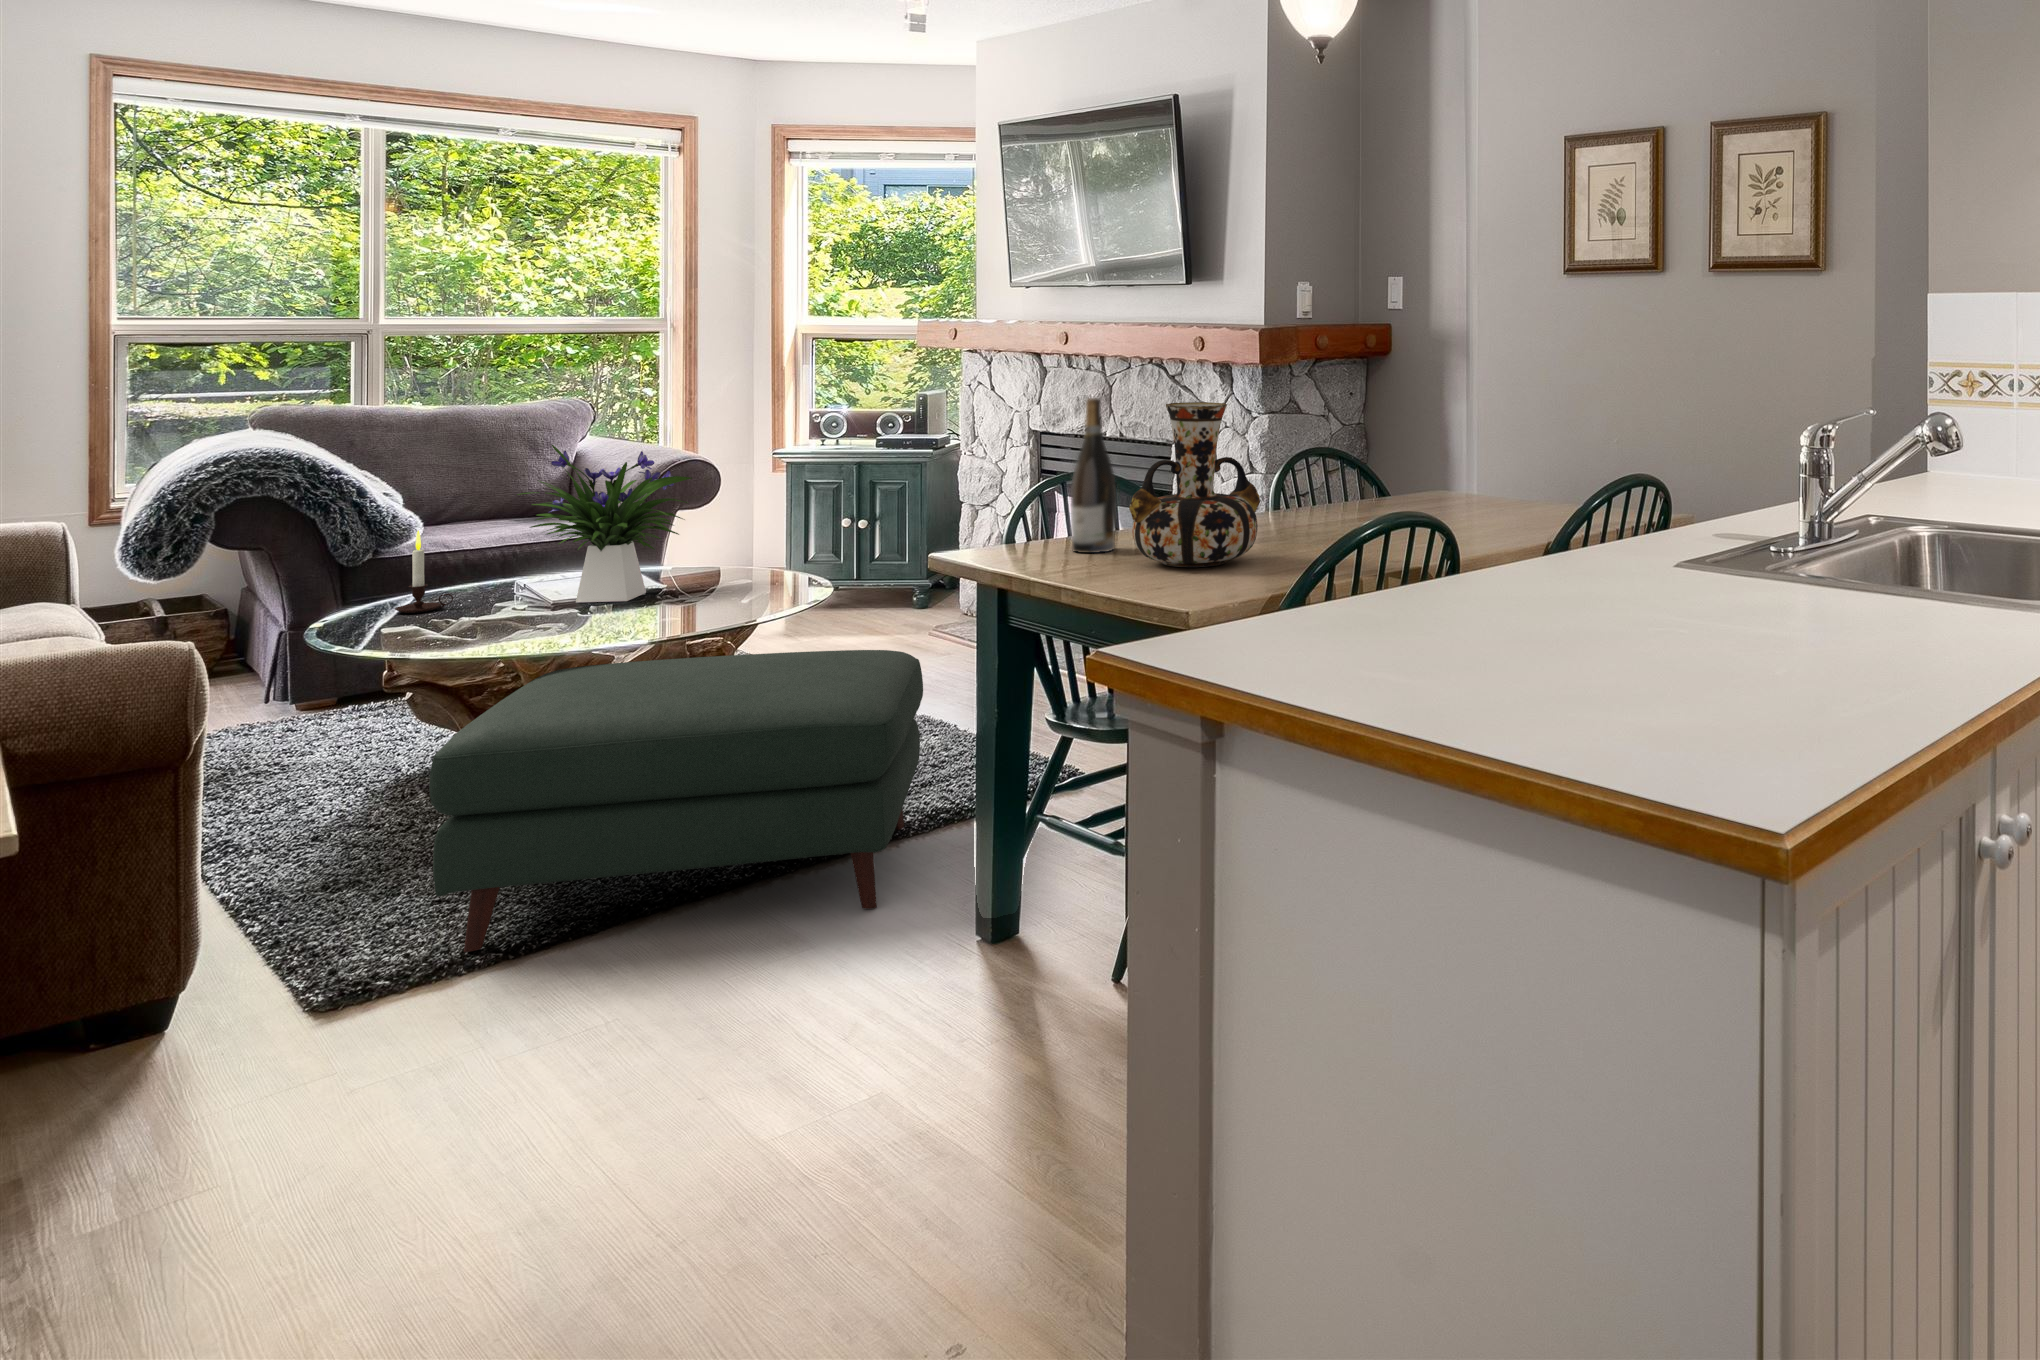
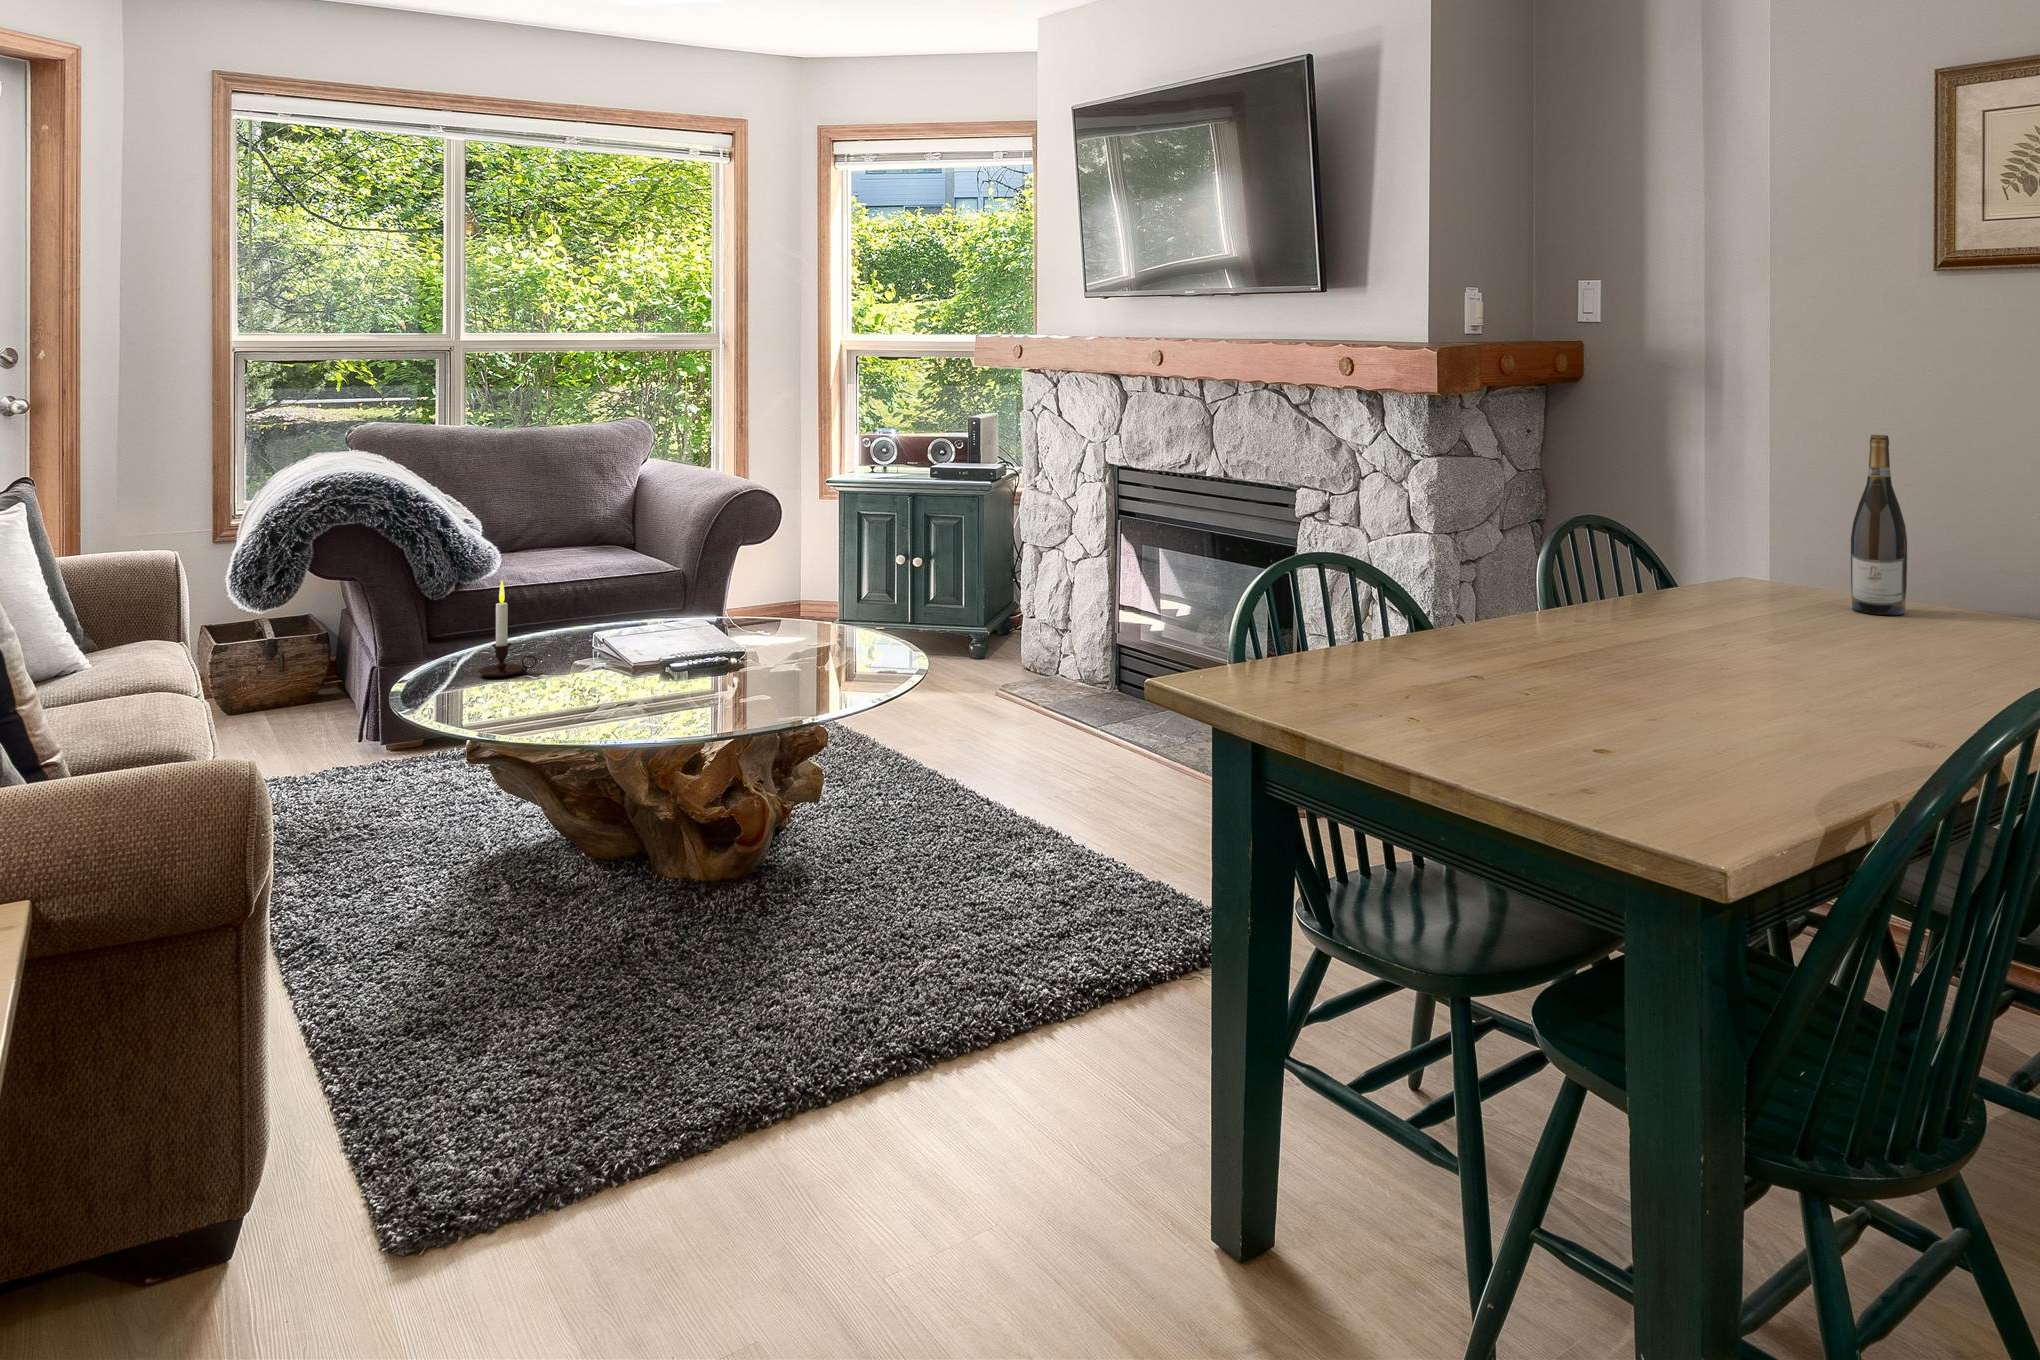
wine bottle: present [1071,398,1116,553] -> present [1851,435,1907,615]
vase: present [1129,402,1260,567] -> none [1471,464,1671,729]
flower arrangement: present [517,445,692,602] -> none [604,483,788,674]
ottoman: present [429,650,923,952] -> none [524,770,1093,1172]

